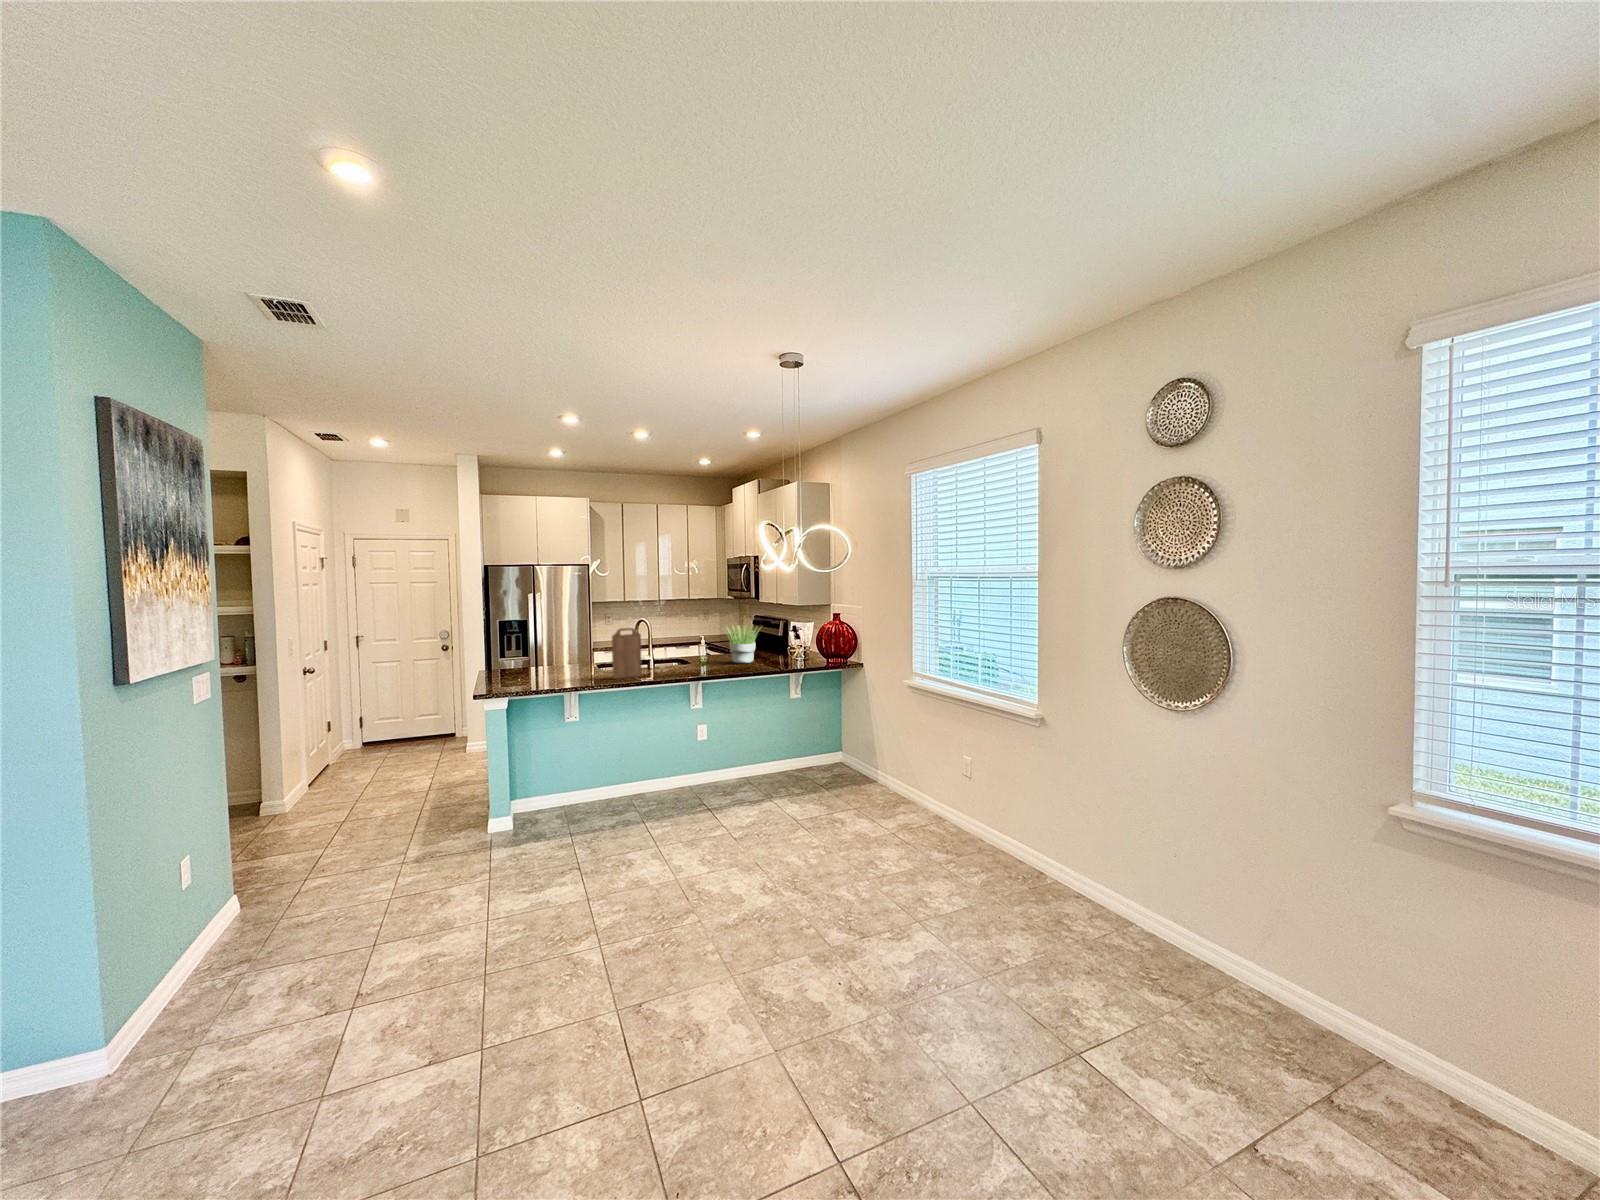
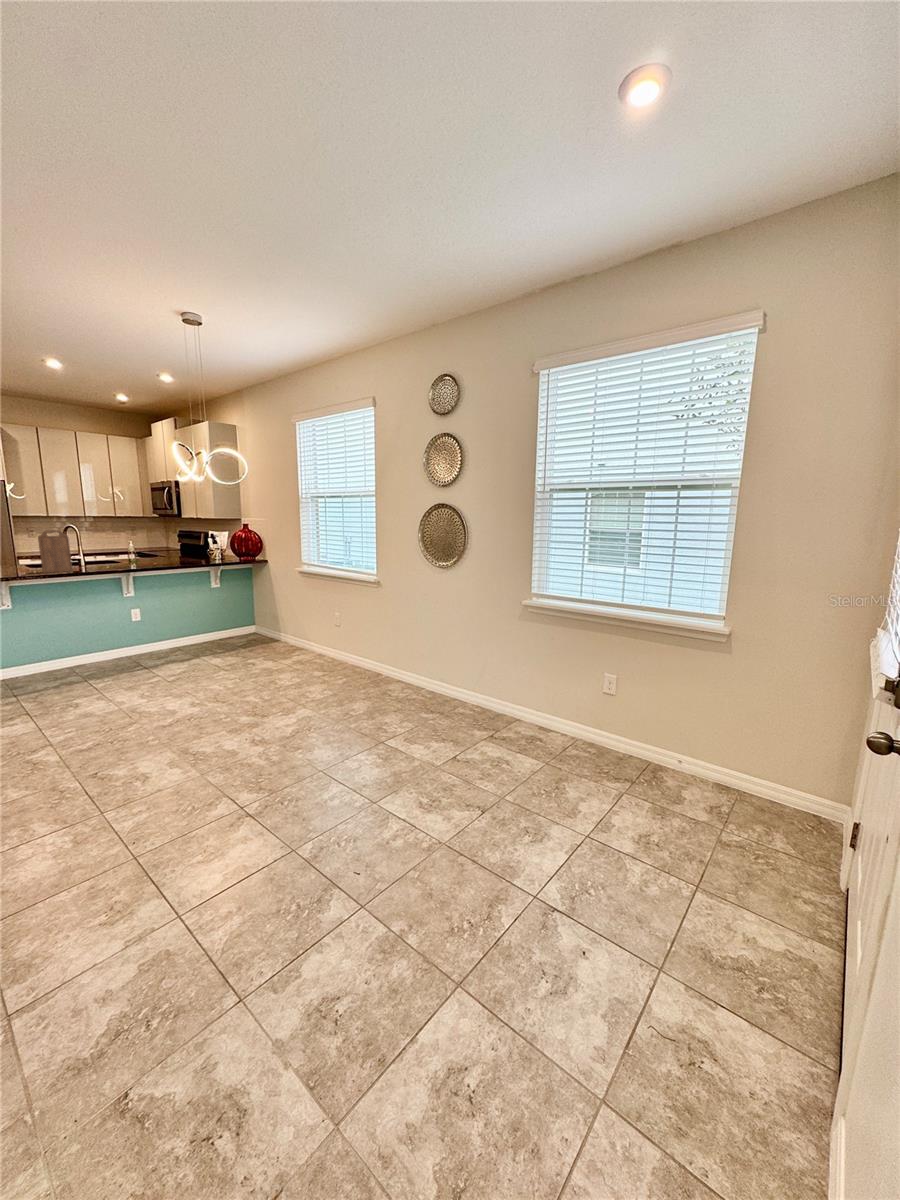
potted plant: present [727,625,759,663] -> none [146,532,186,562]

